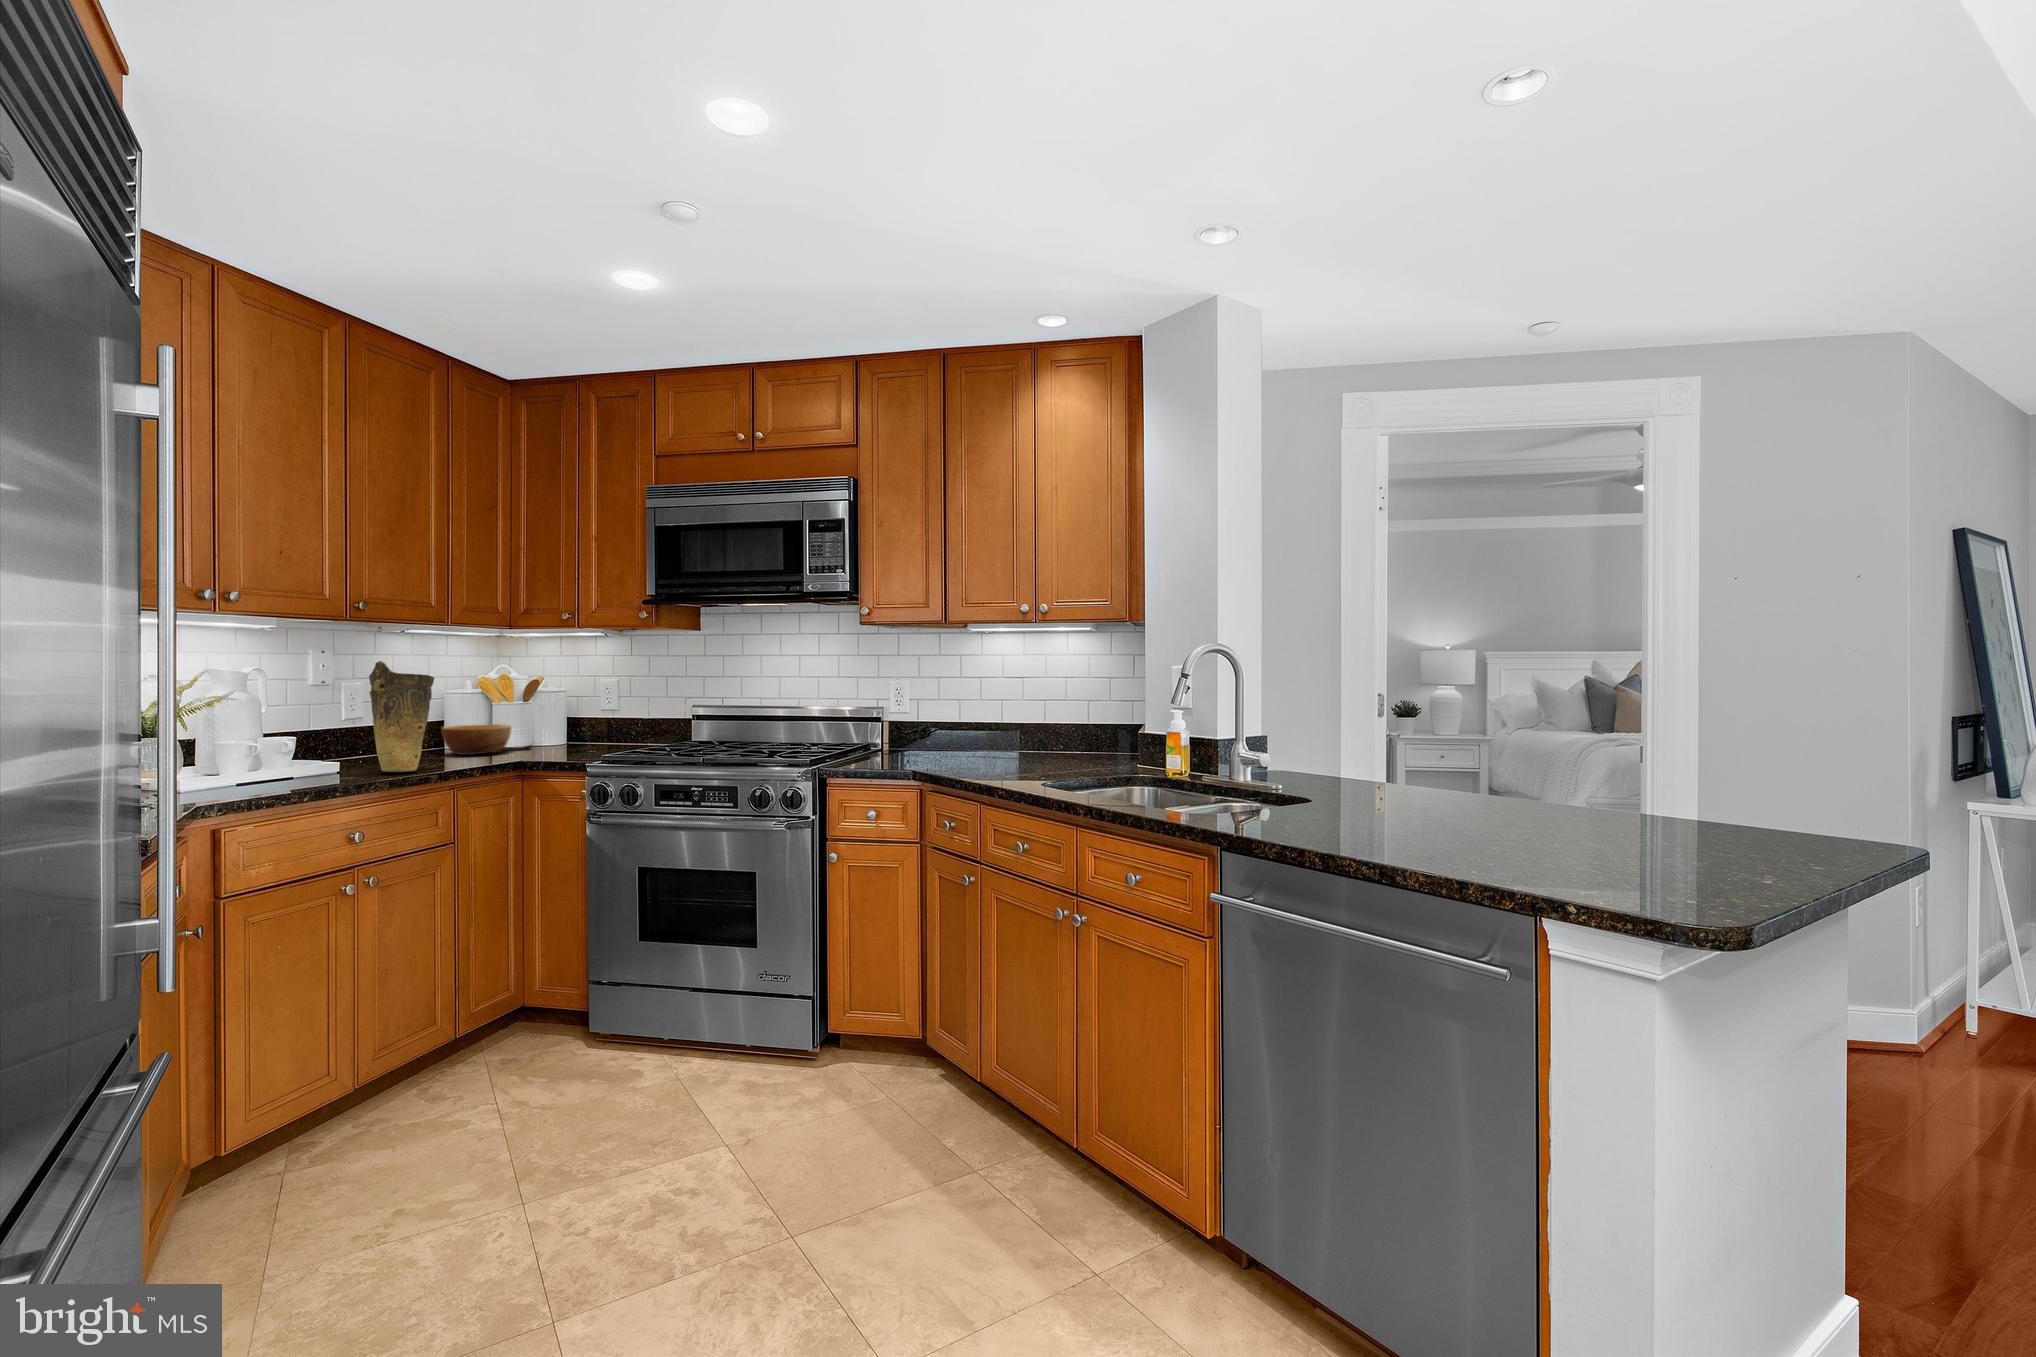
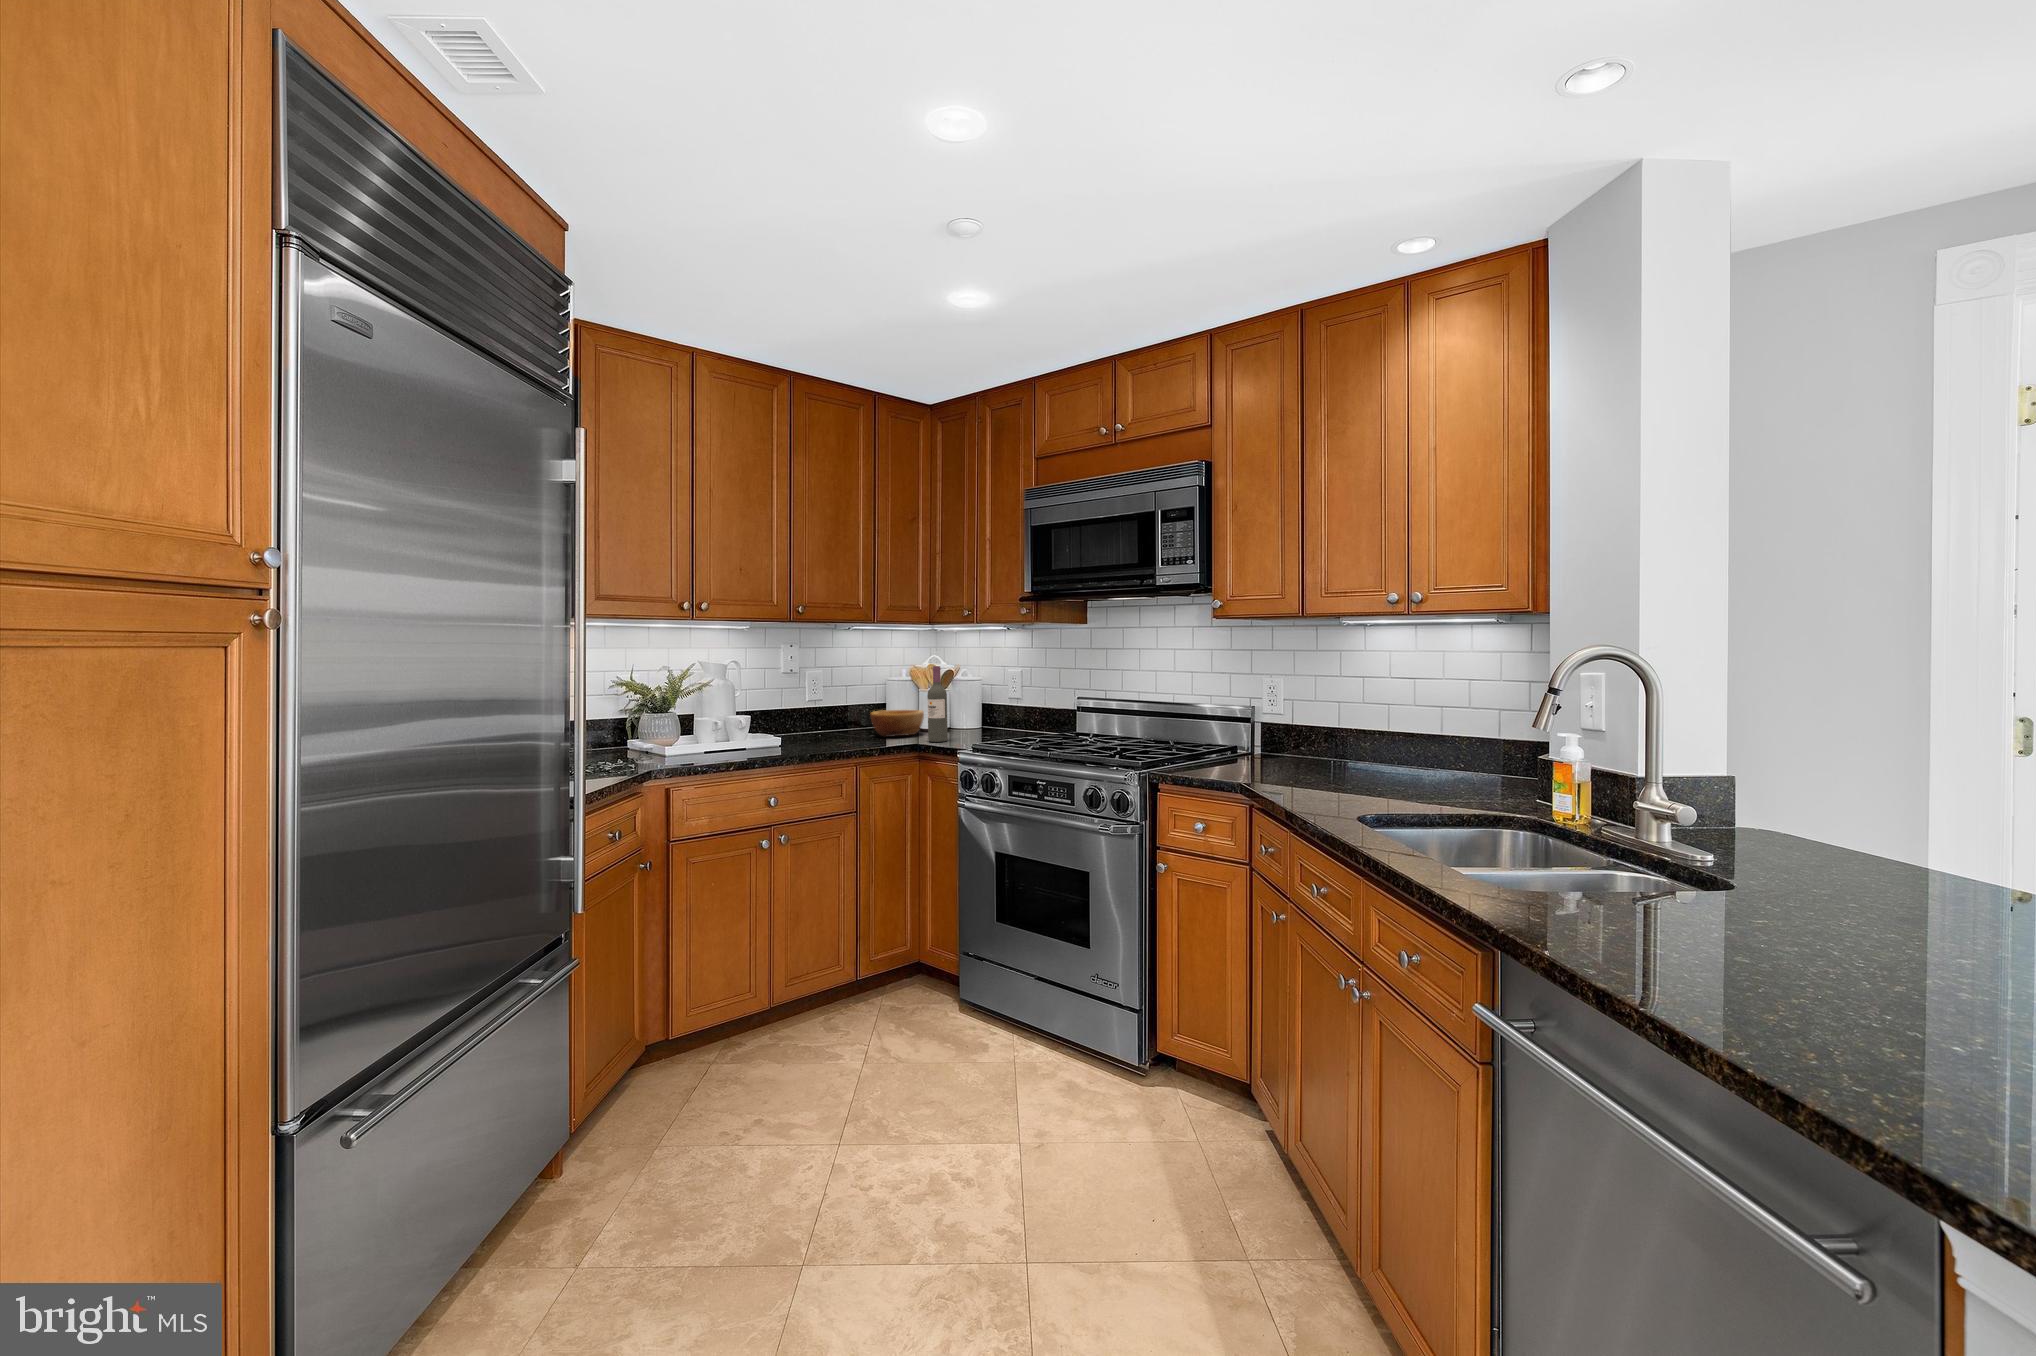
vase: present [369,661,434,772] -> none [796,661,846,753]
wine bottle: none [529,672,553,757] -> present [927,666,948,742]

